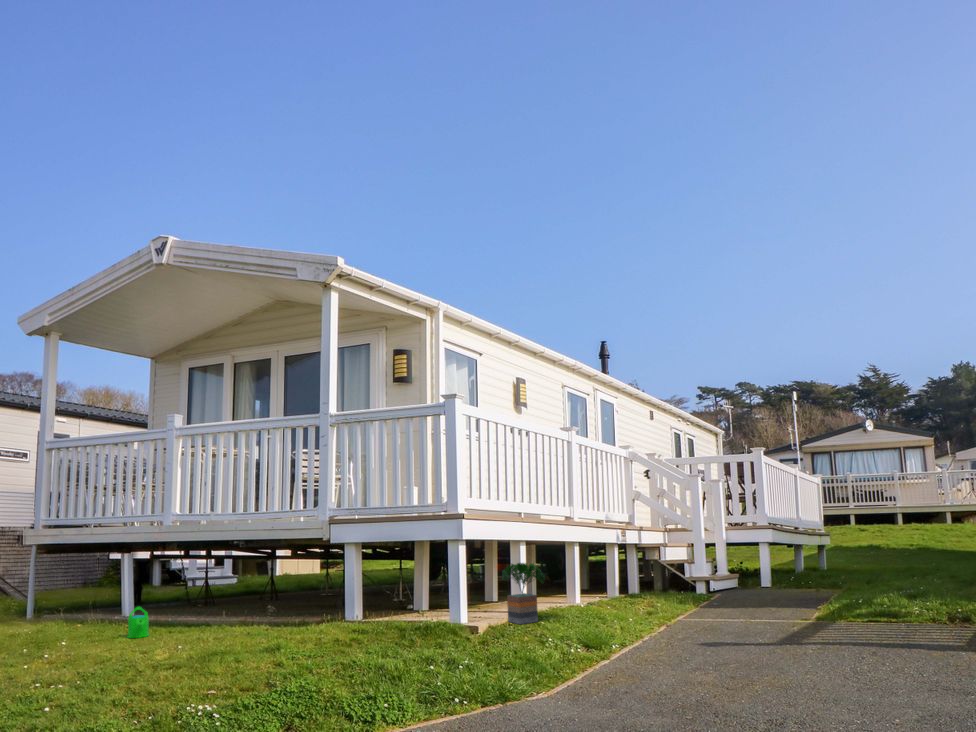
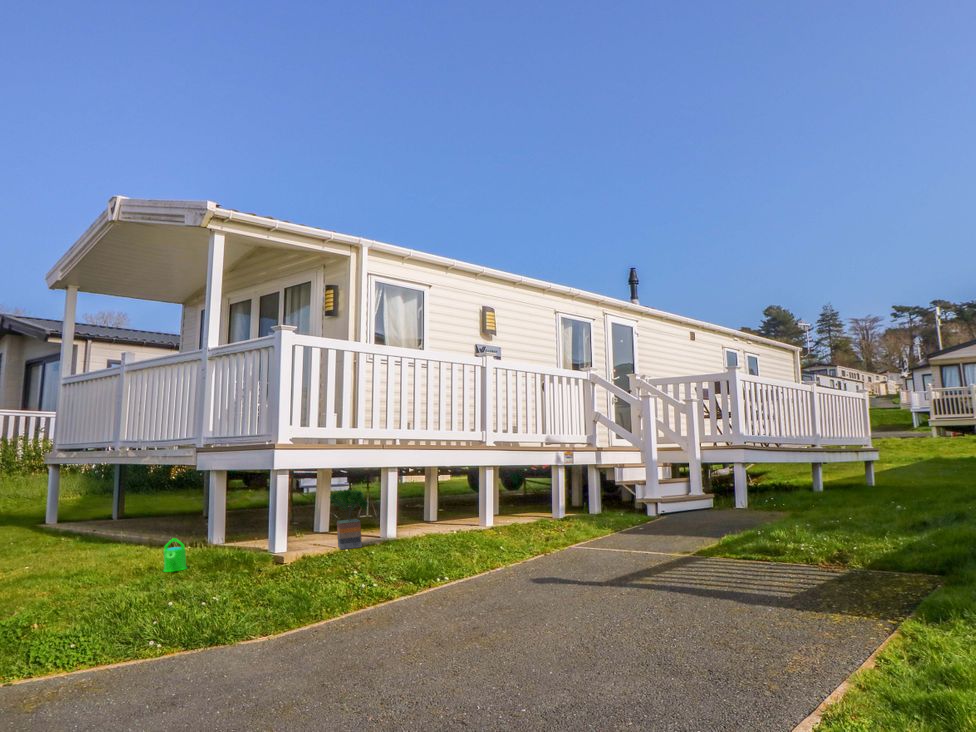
watering can: present [128,607,150,638] -> present [164,538,187,572]

